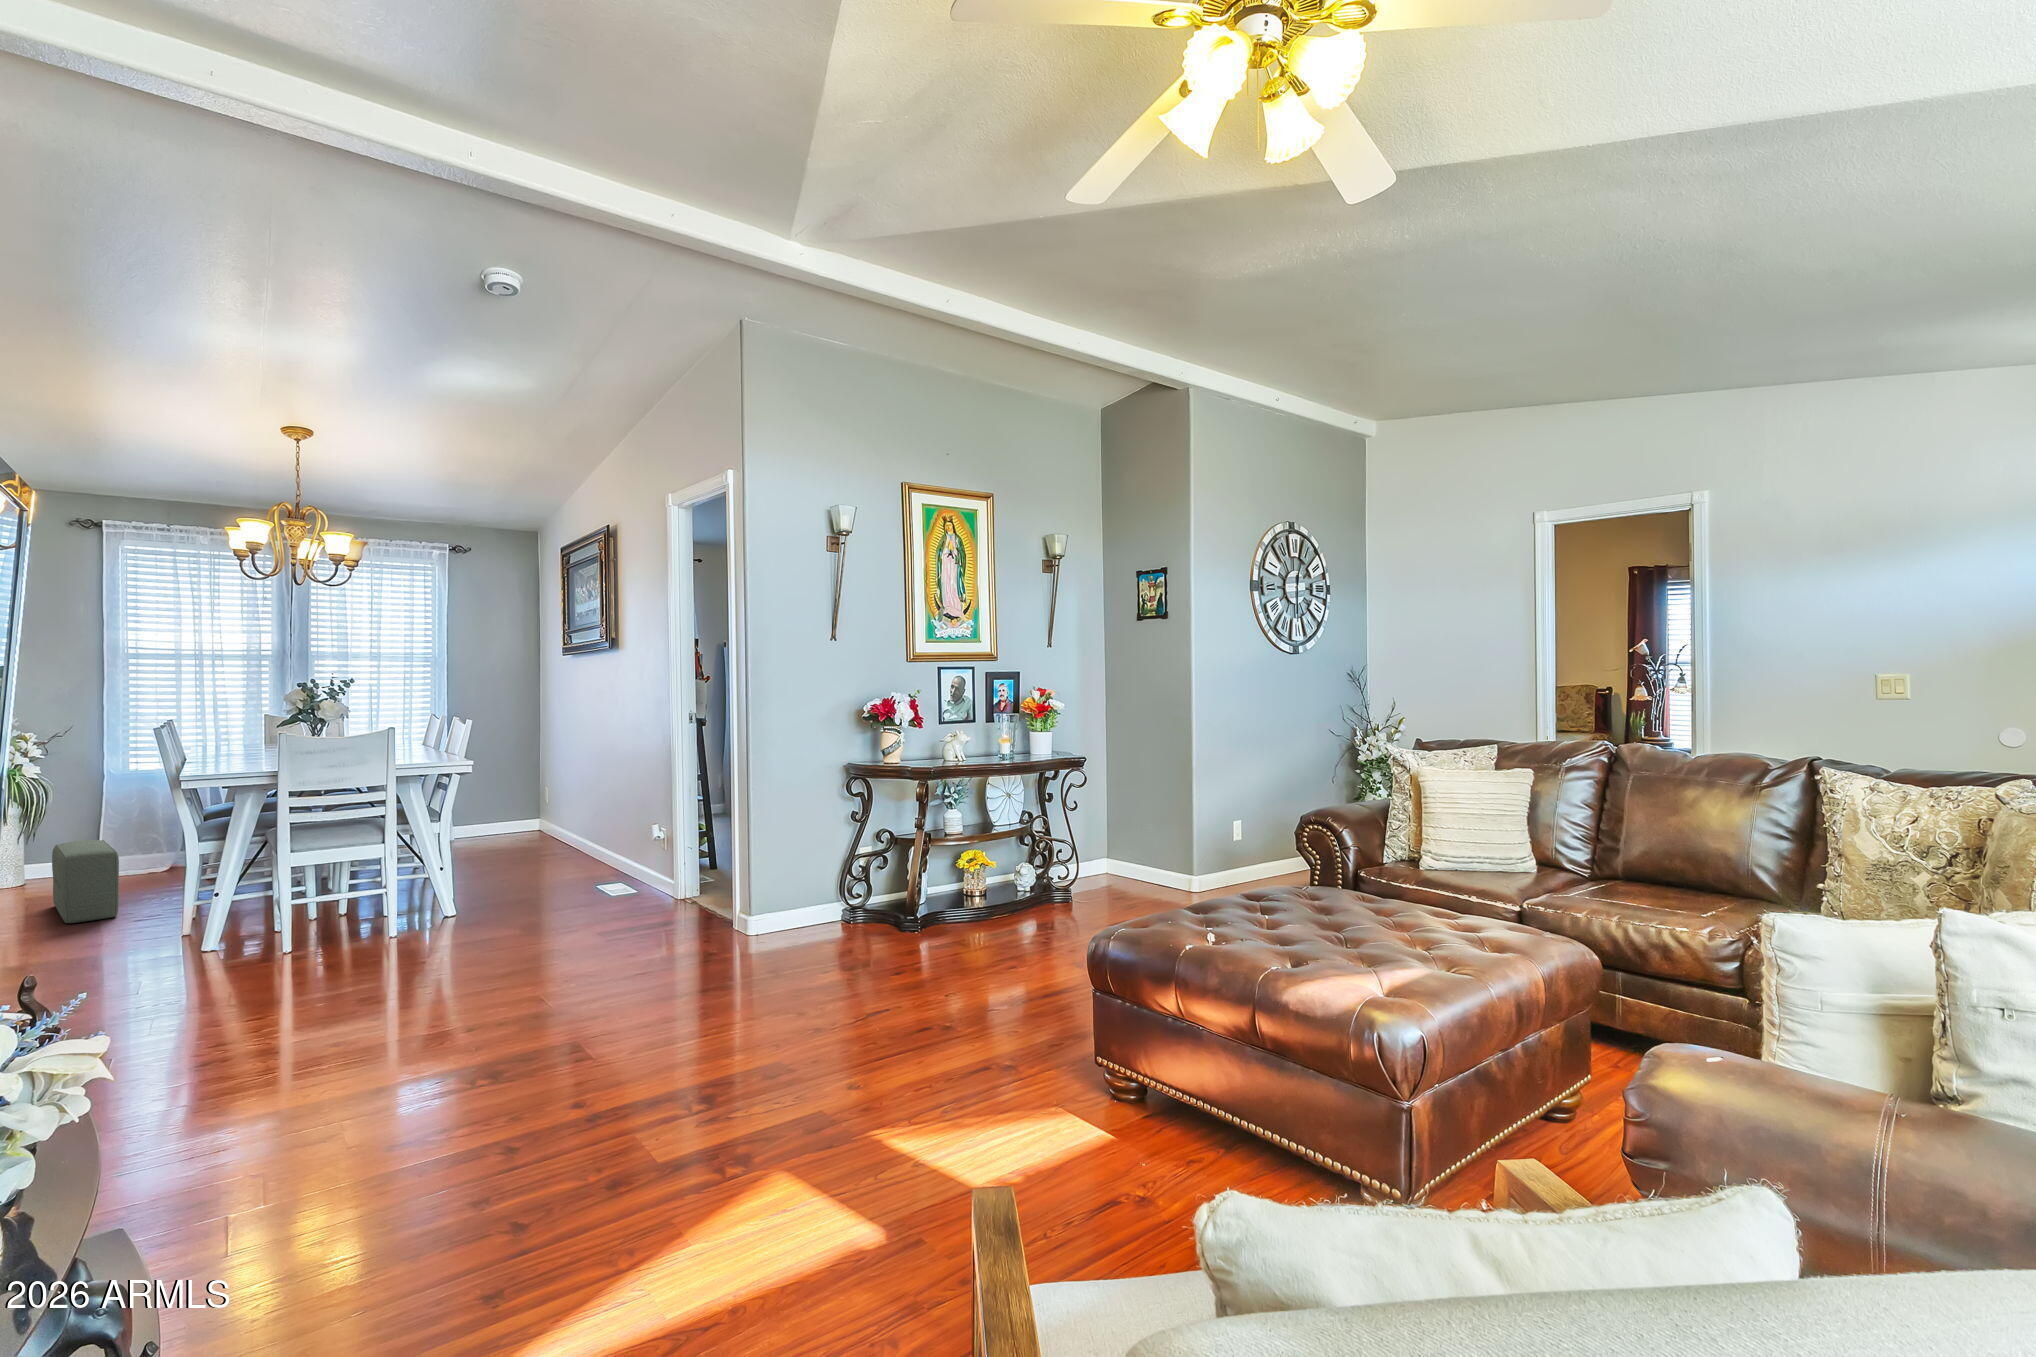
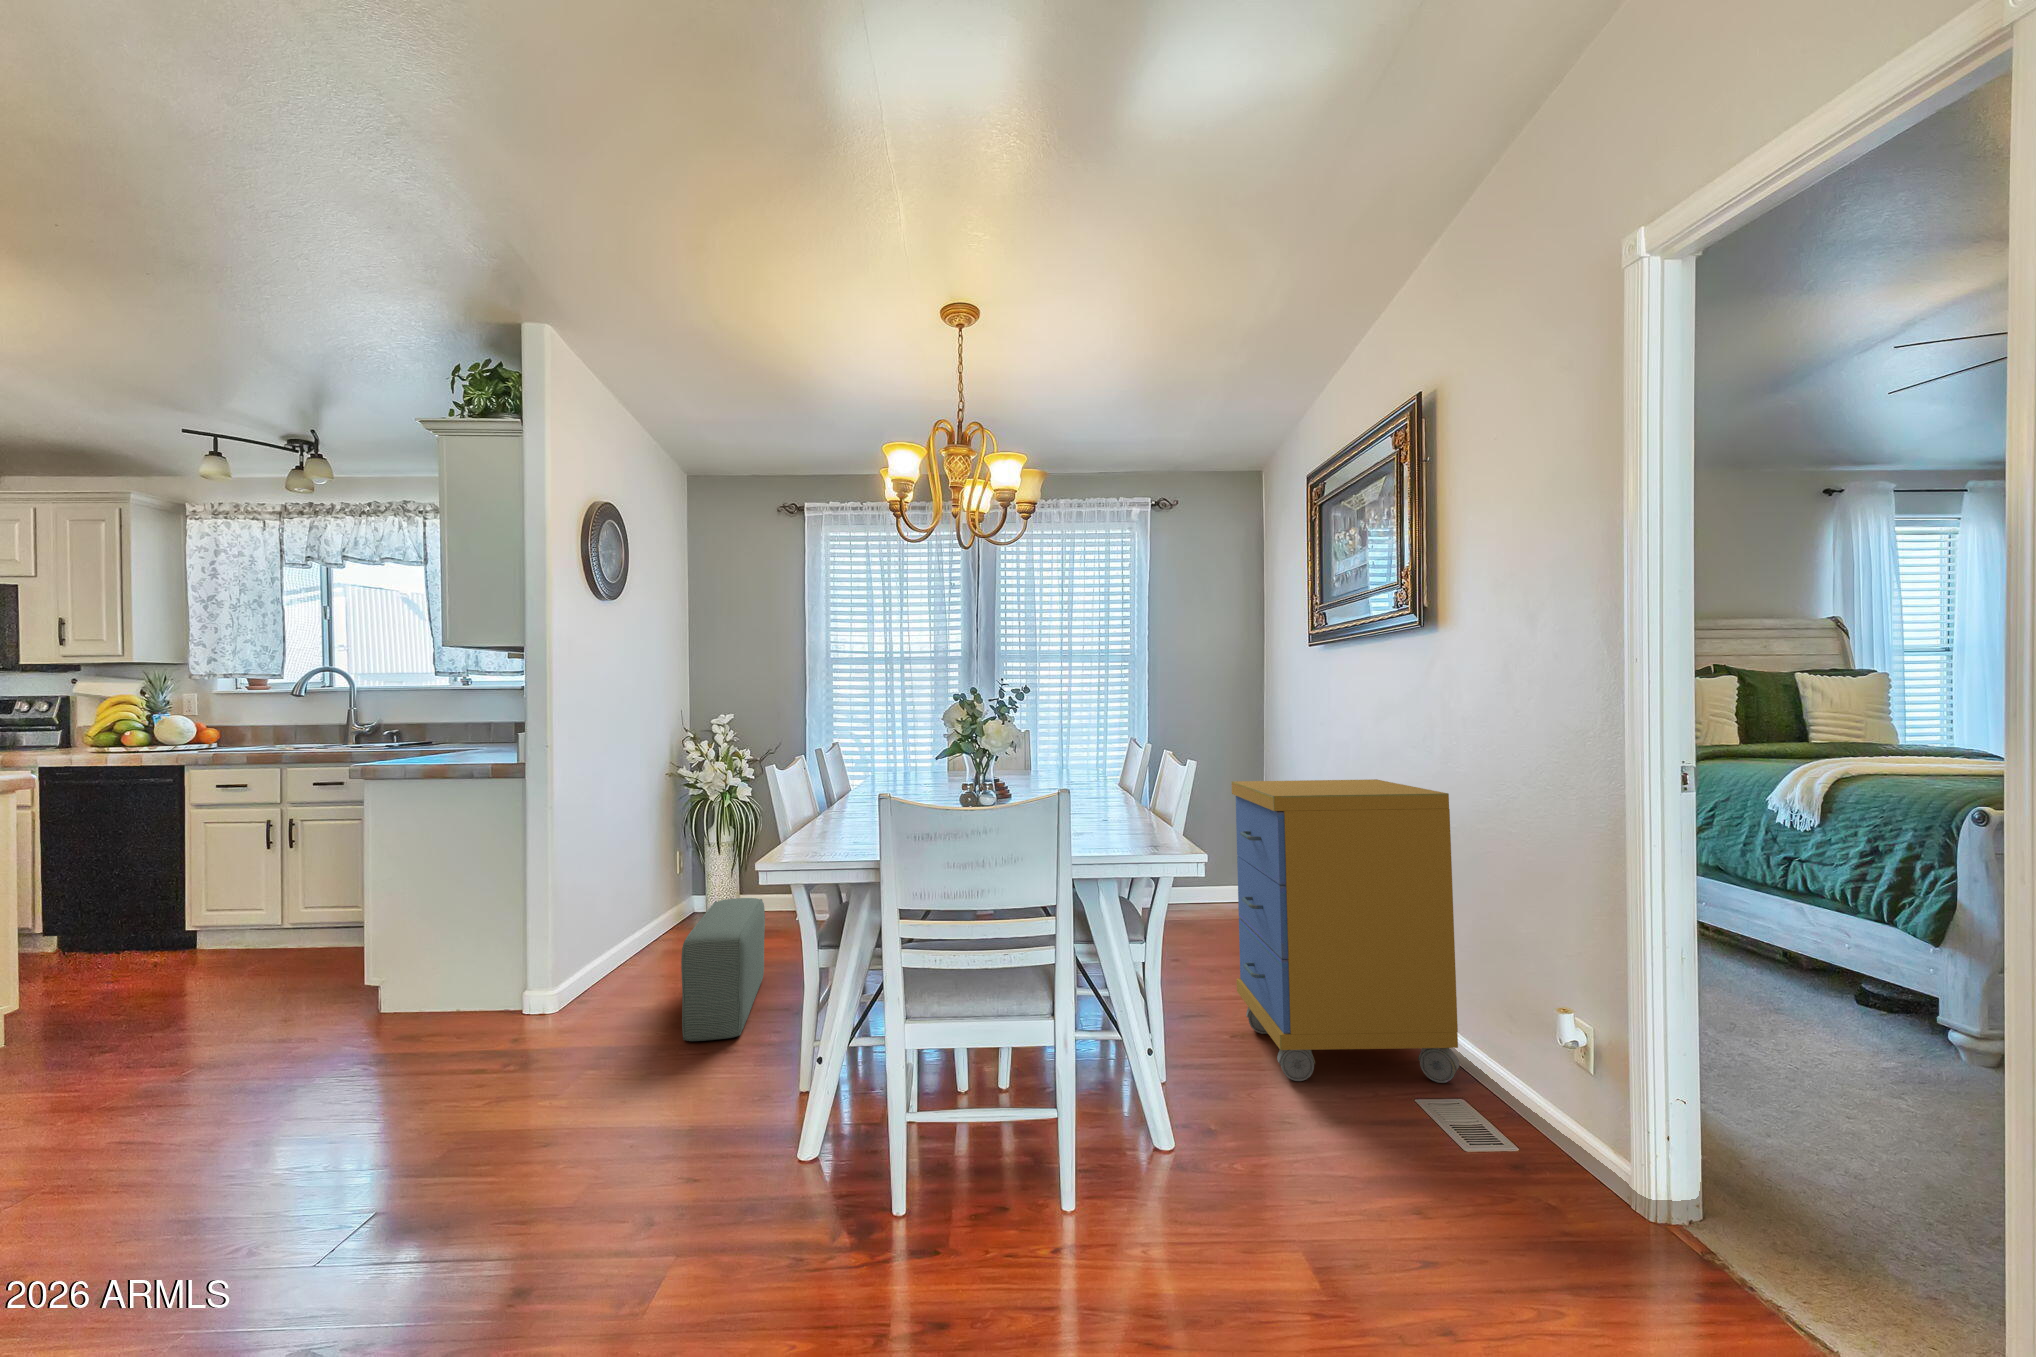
storage cabinet: none [493,732,604,878] -> present [1231,779,1459,1083]

